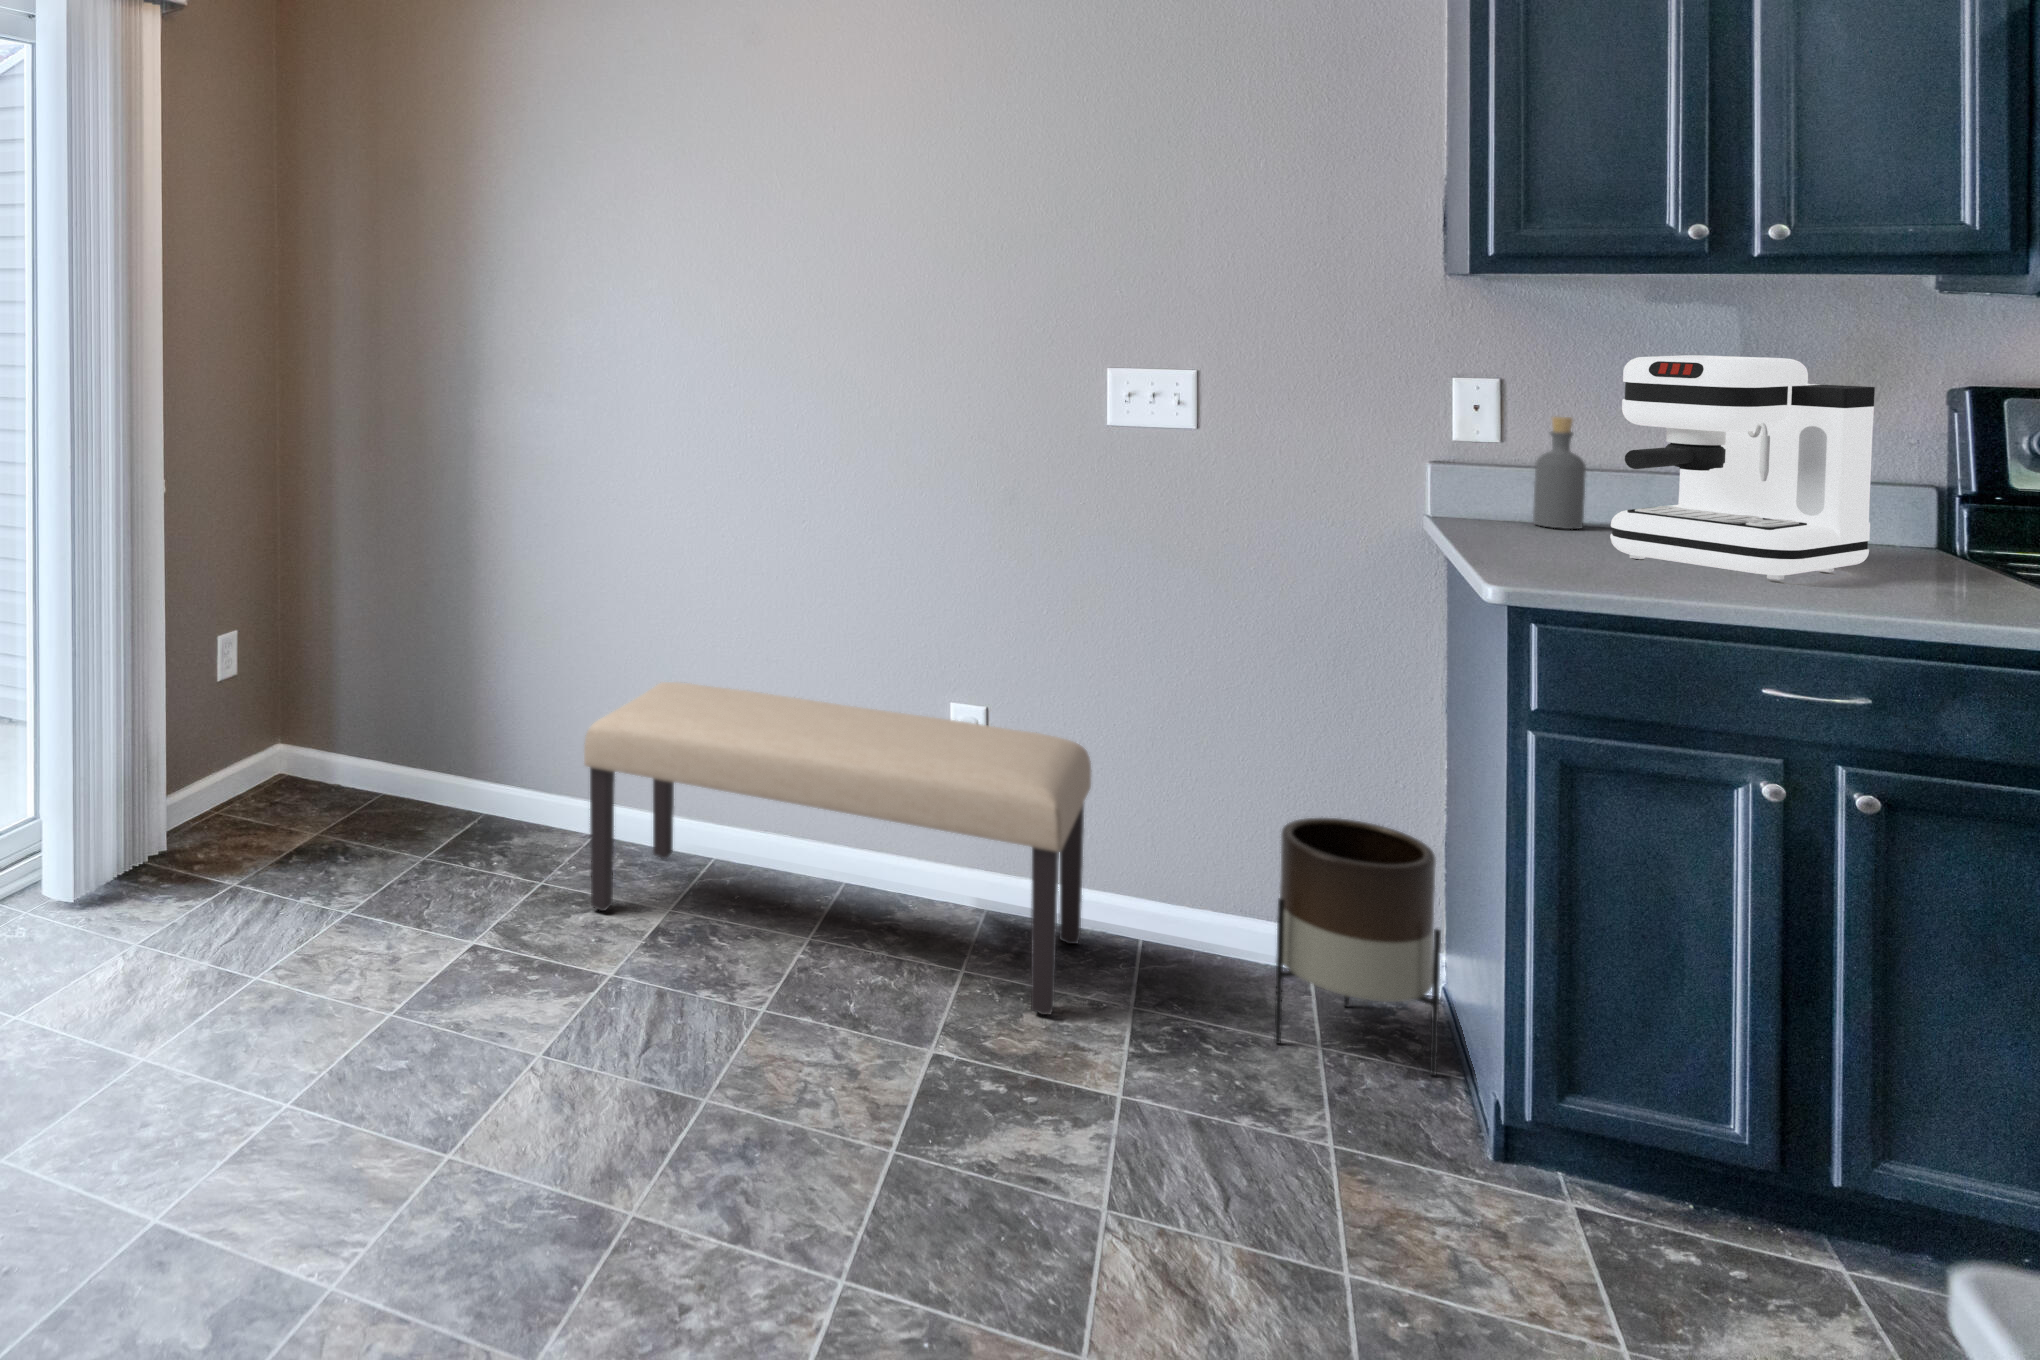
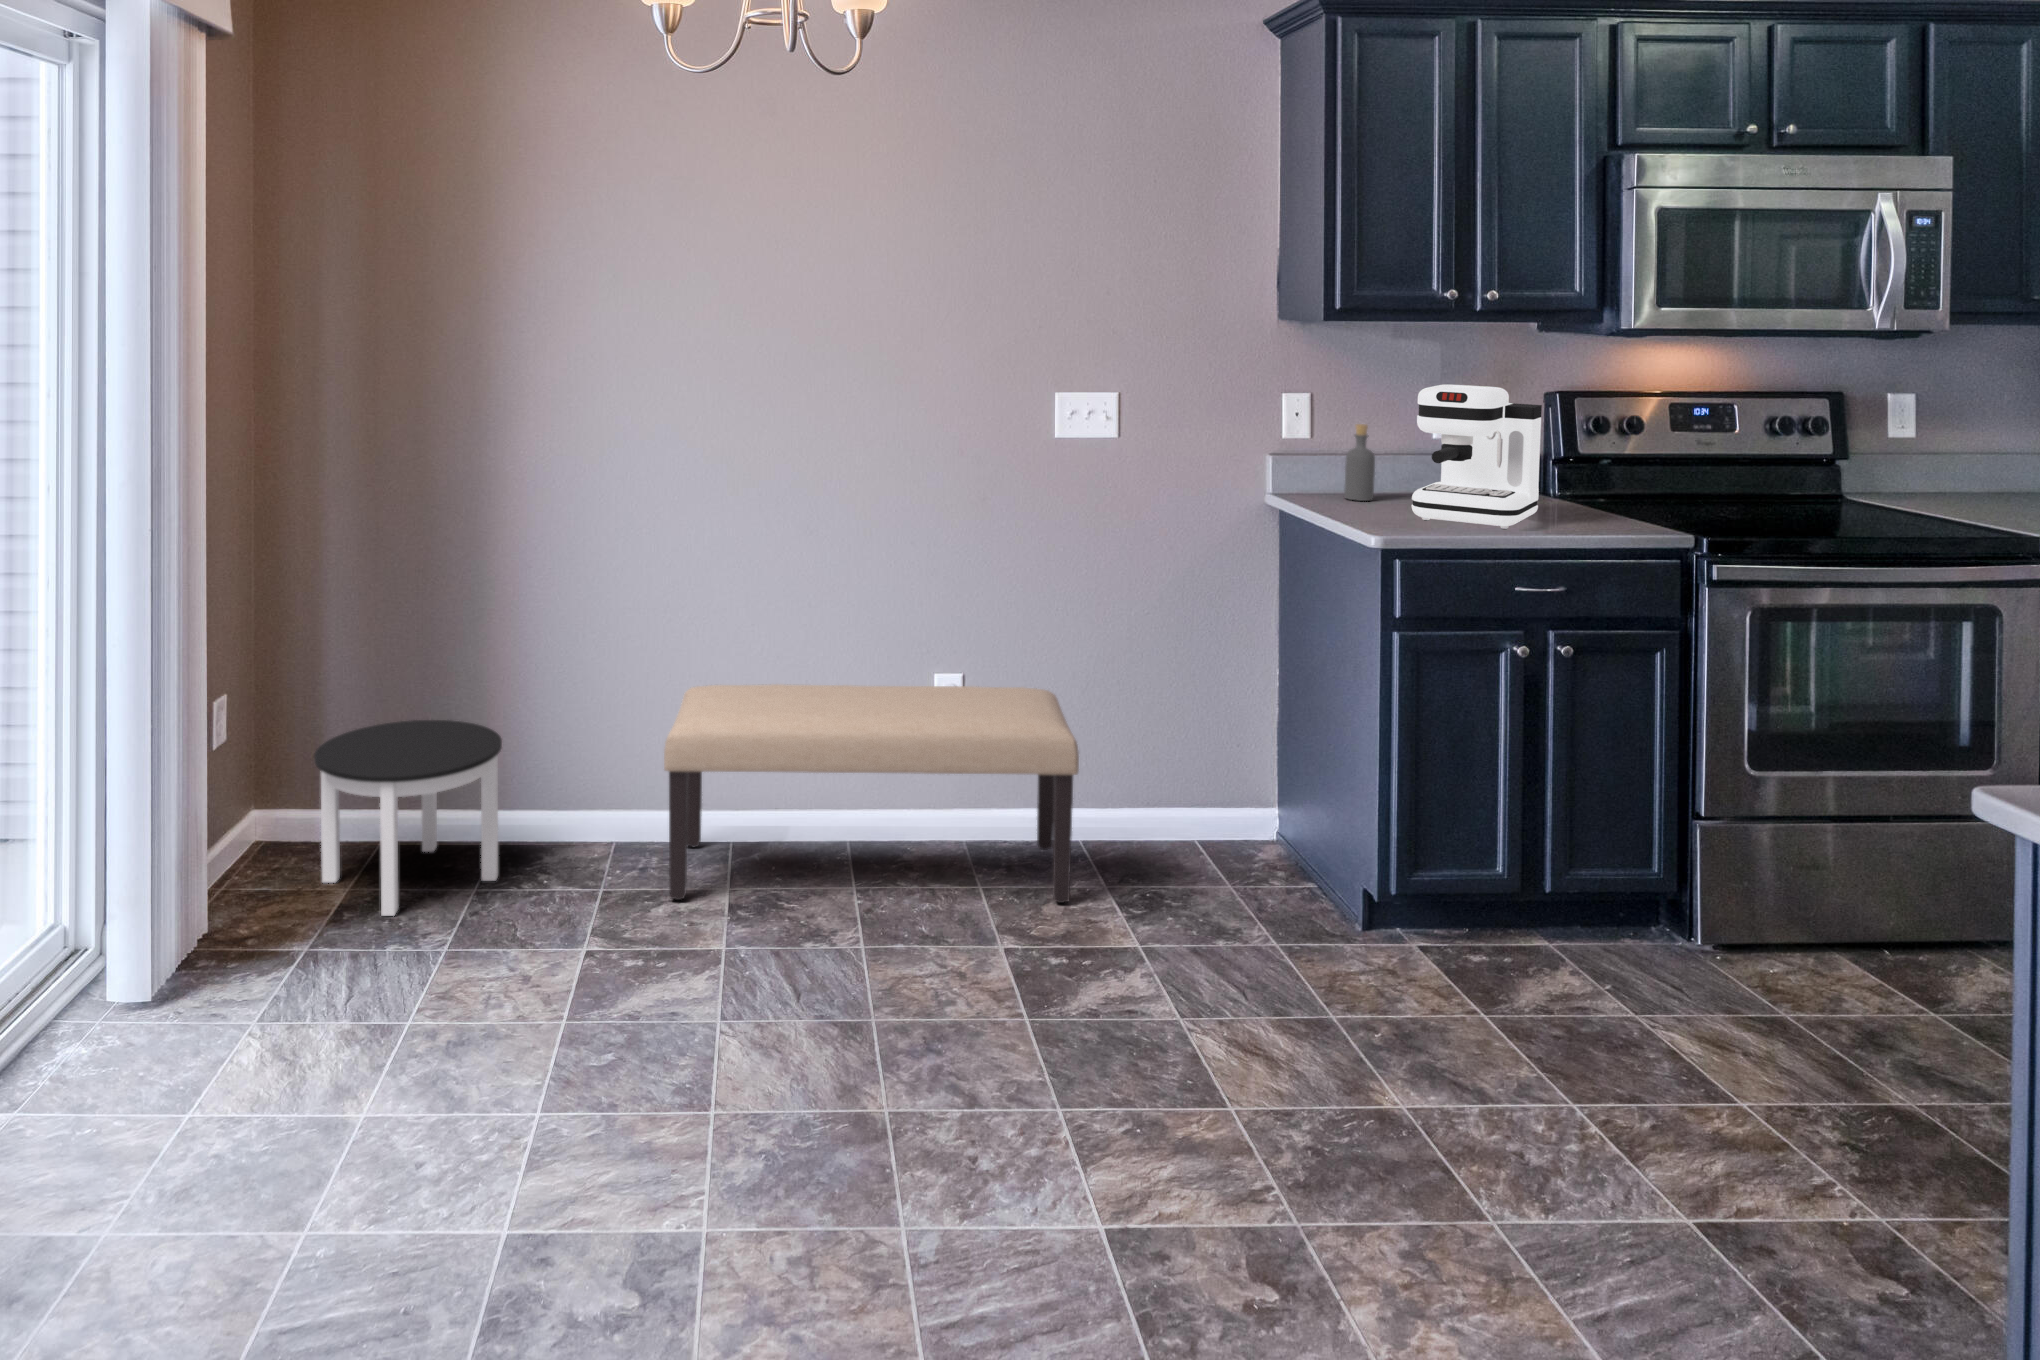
round table: none [288,680,466,869] -> present [314,720,502,916]
planter: present [1274,818,1441,1076] -> none [1205,720,1313,888]

